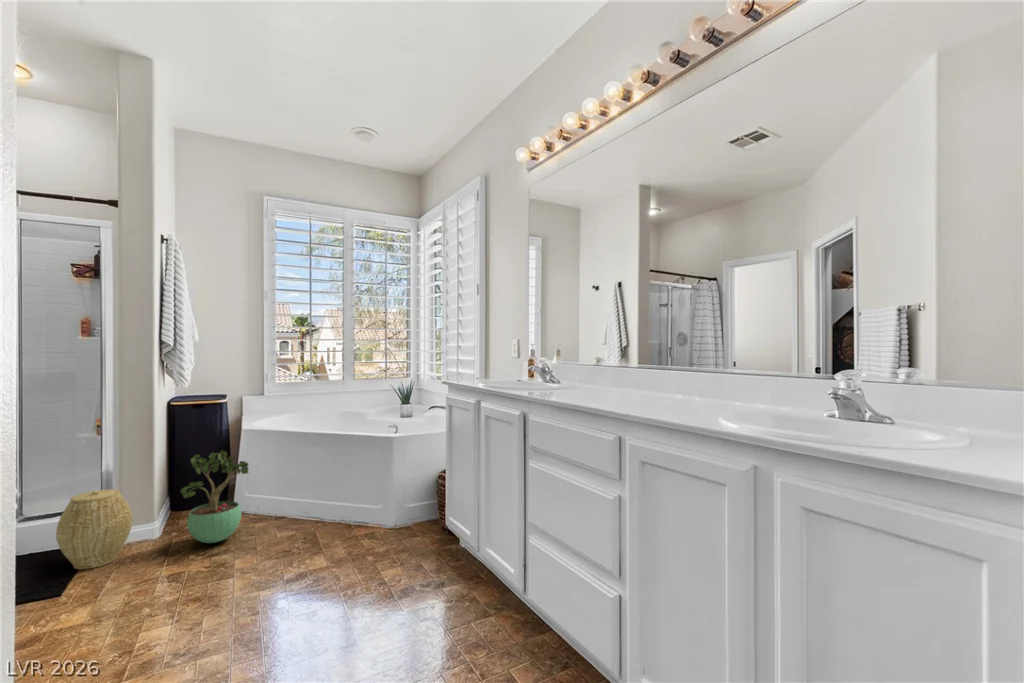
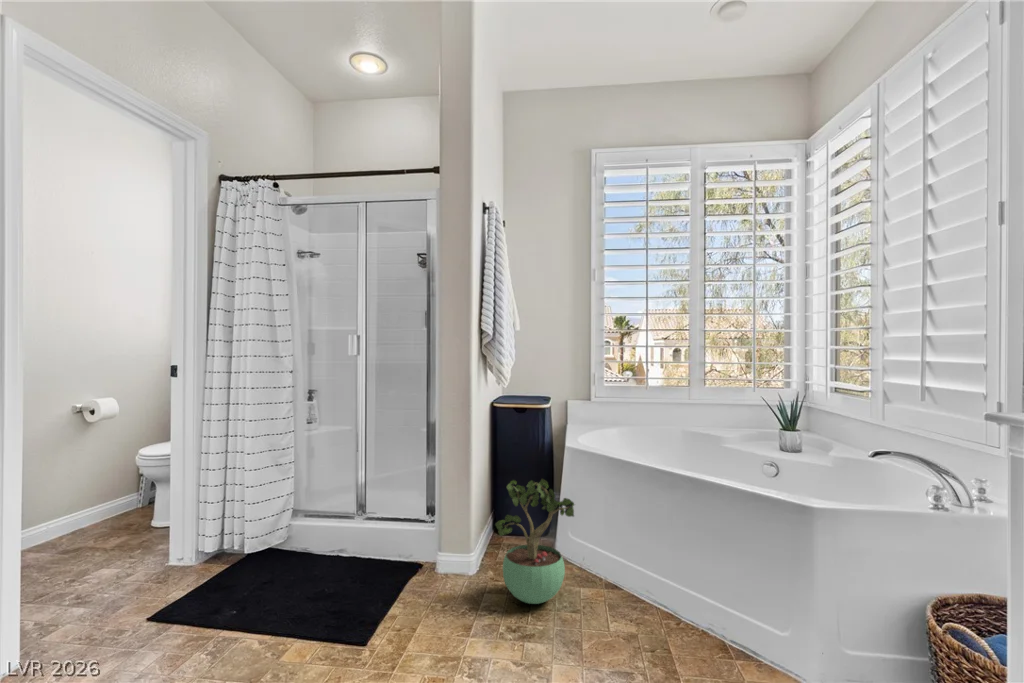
woven basket: present [56,489,133,569] -> none [377,506,447,602]

